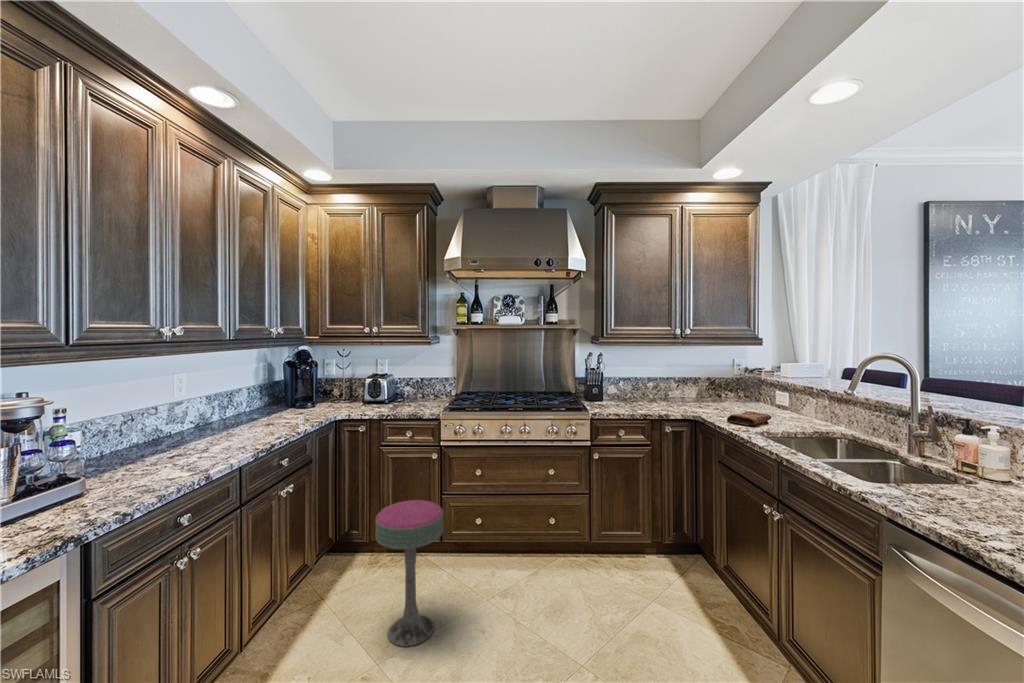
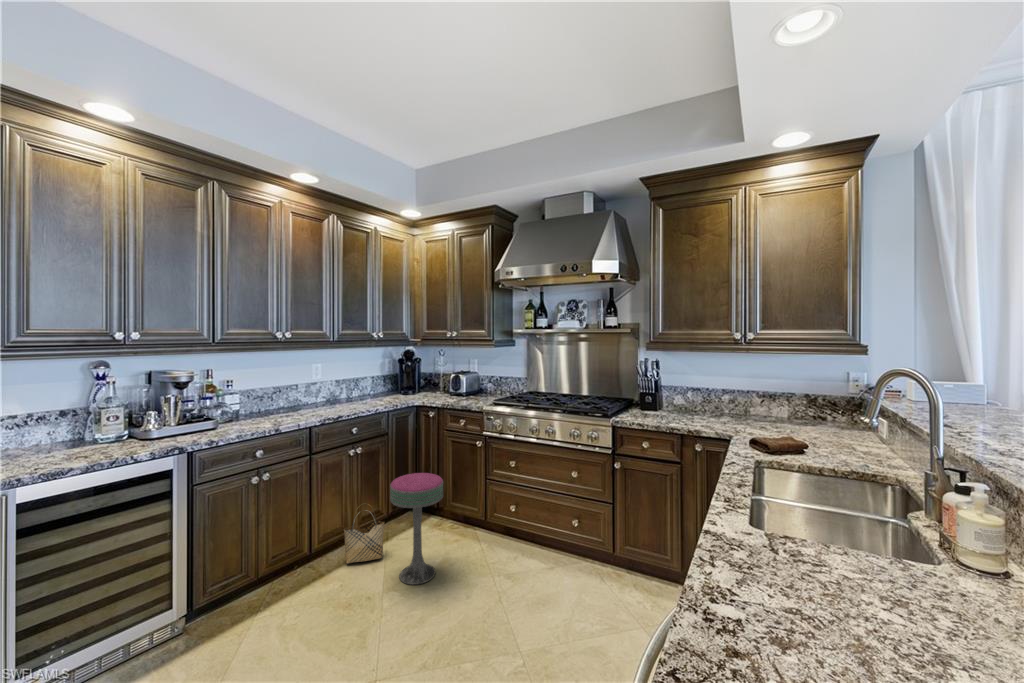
woven basket: none [291,561,346,653] -> present [343,503,384,564]

